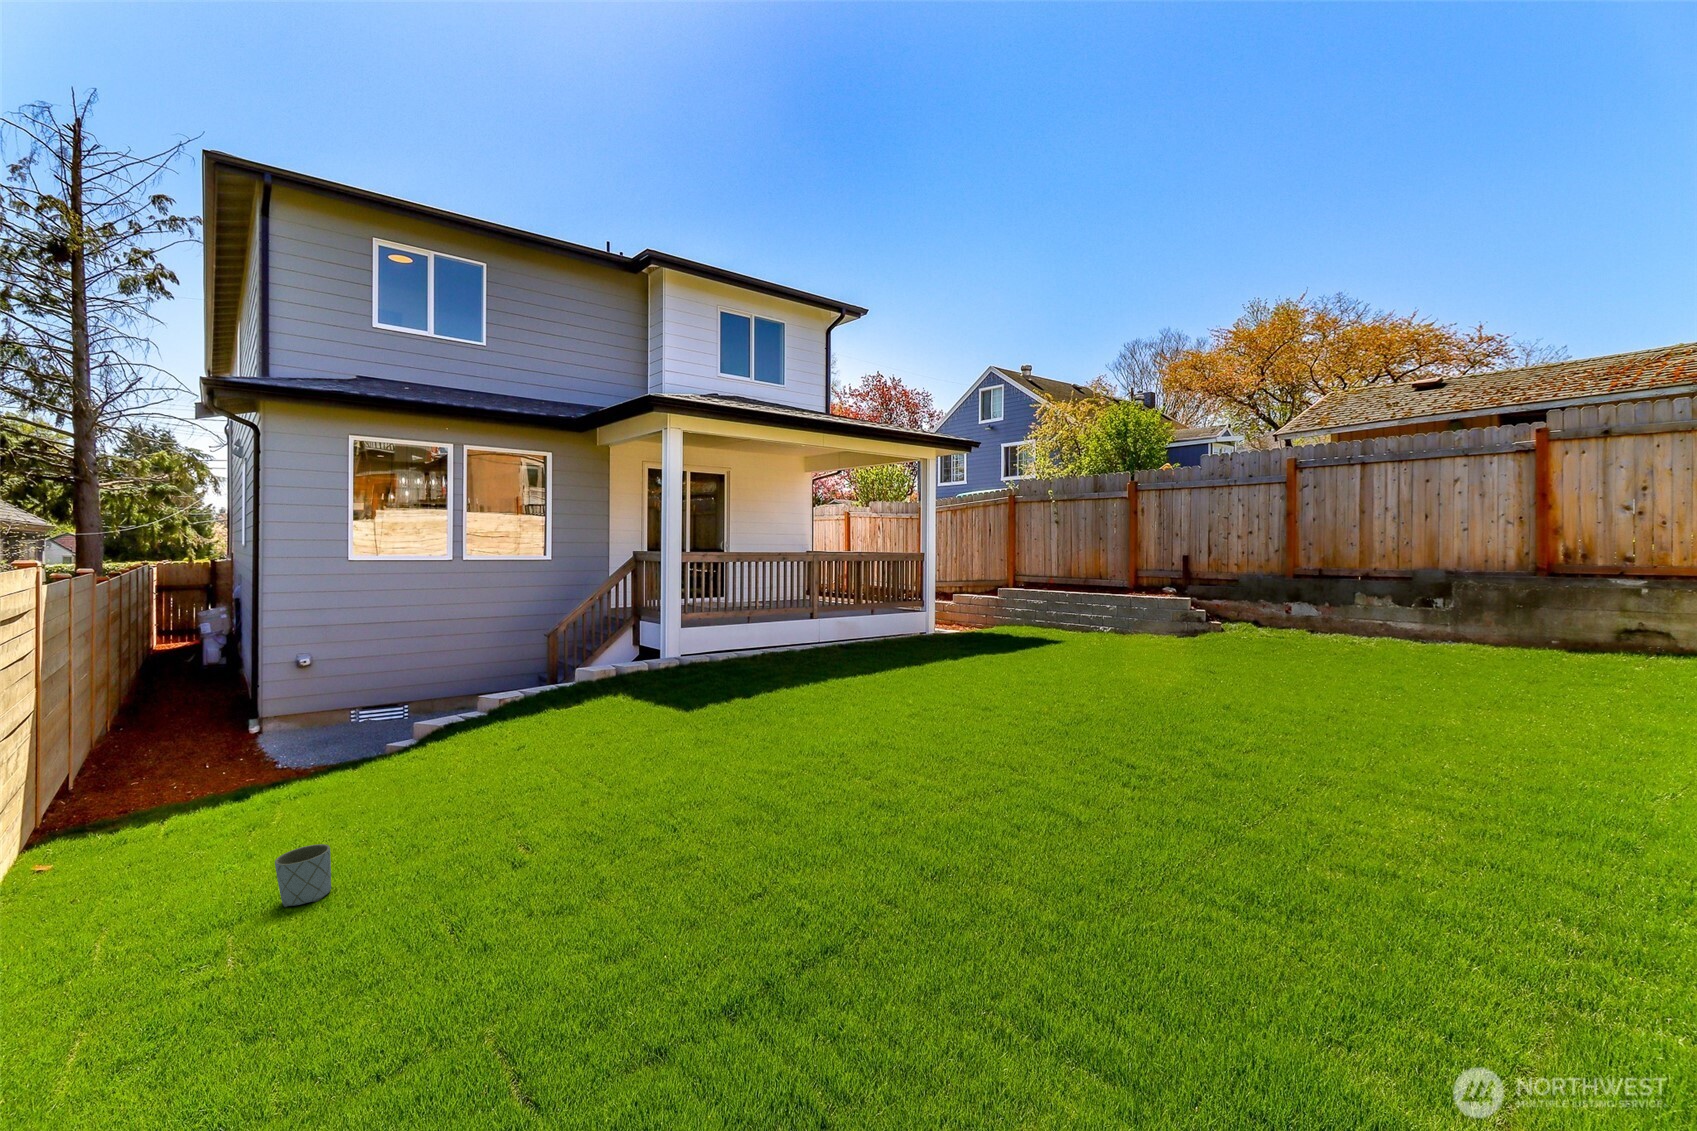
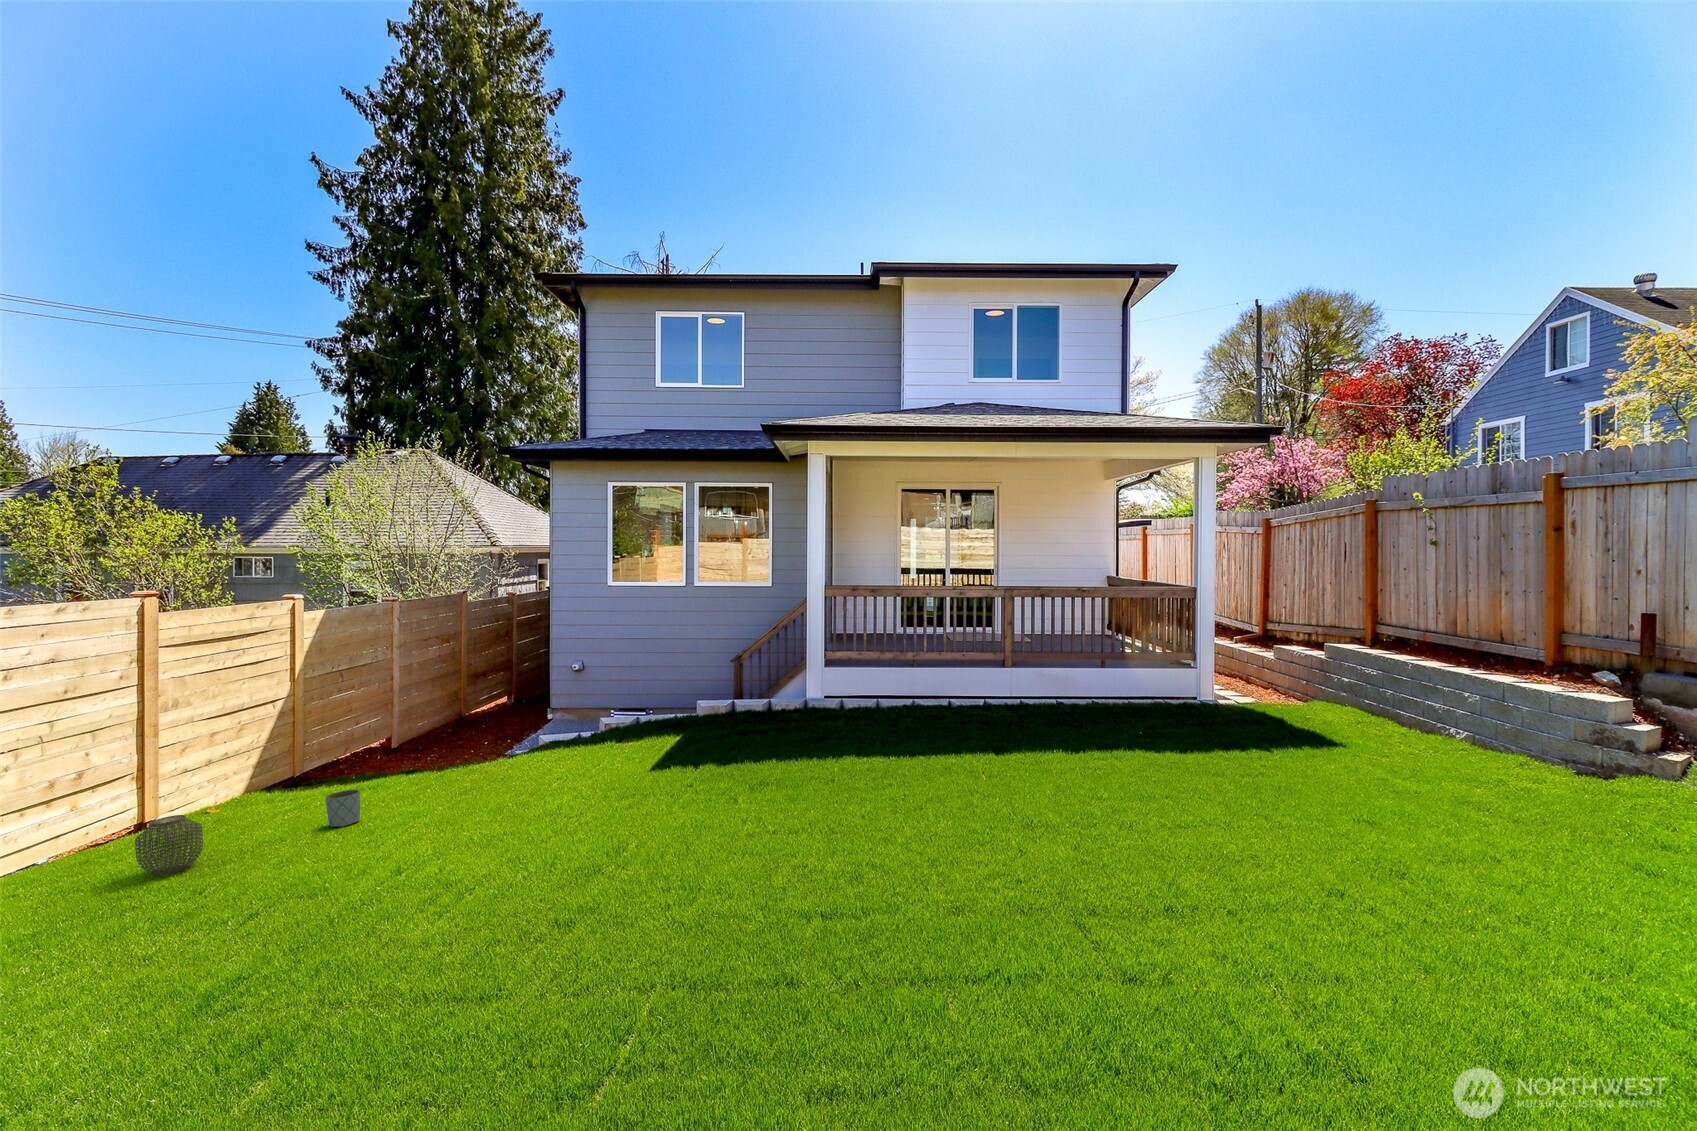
woven basket: none [30,938,165,1059] -> present [135,815,203,876]

